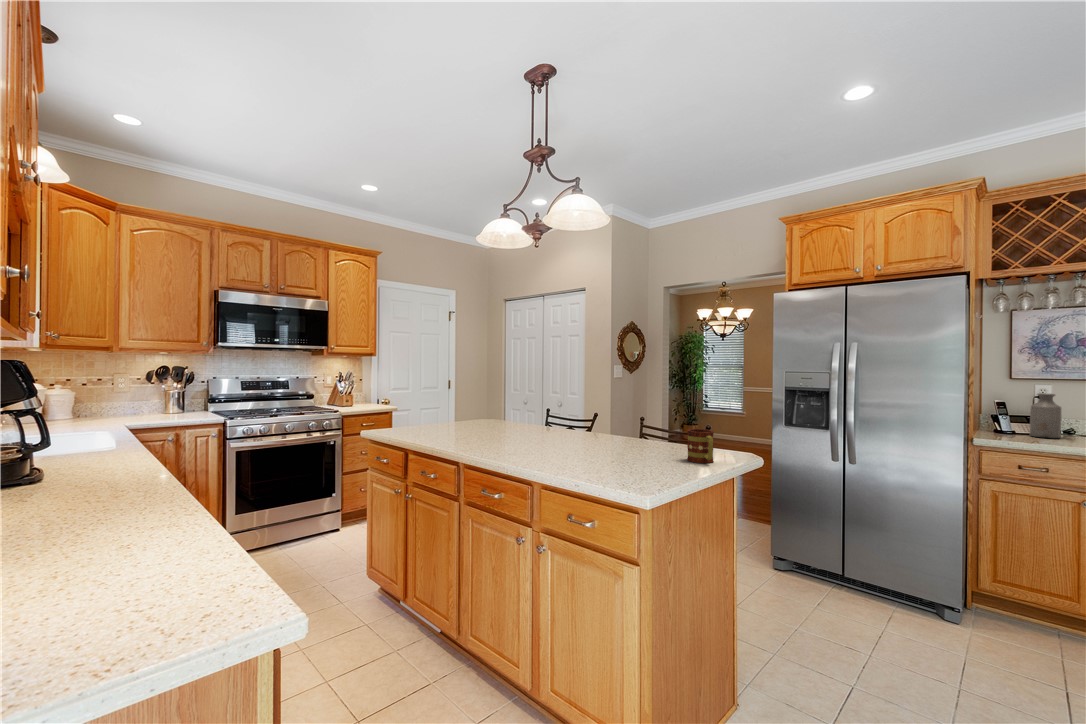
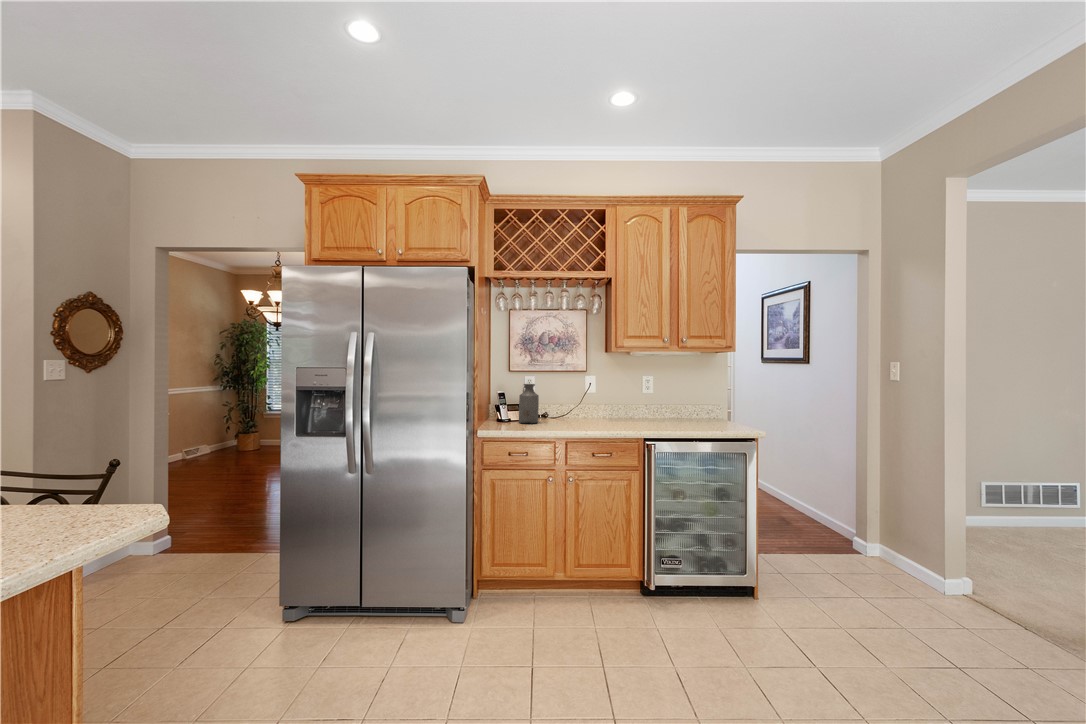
mug: present [687,429,714,463] -> none [50,463,110,525]

